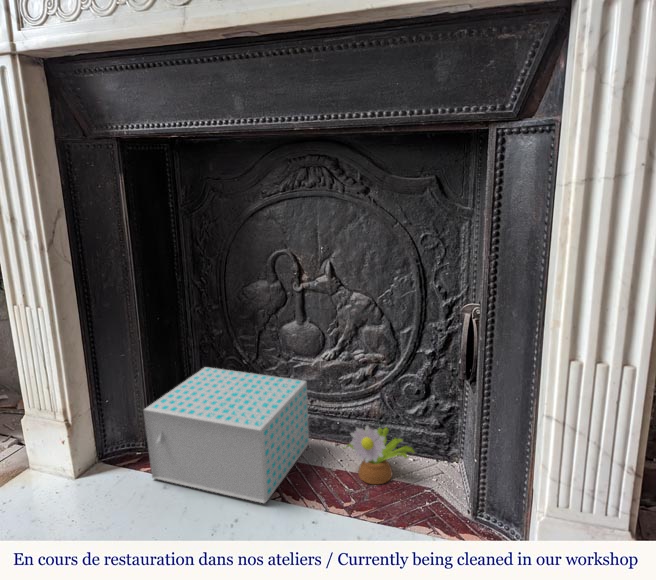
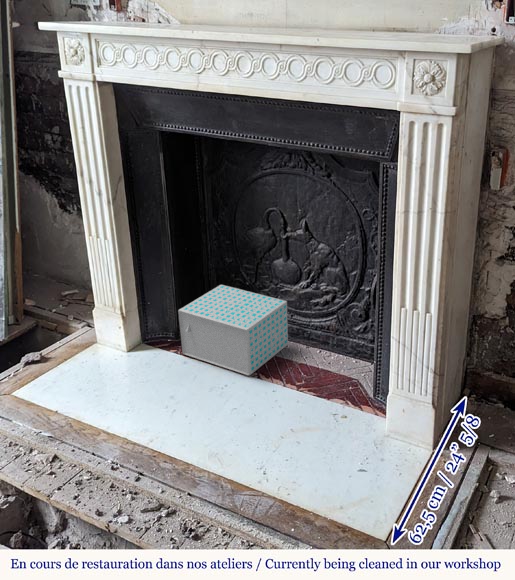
decorative plant: present [344,425,415,484] -> none [303,334,352,374]

